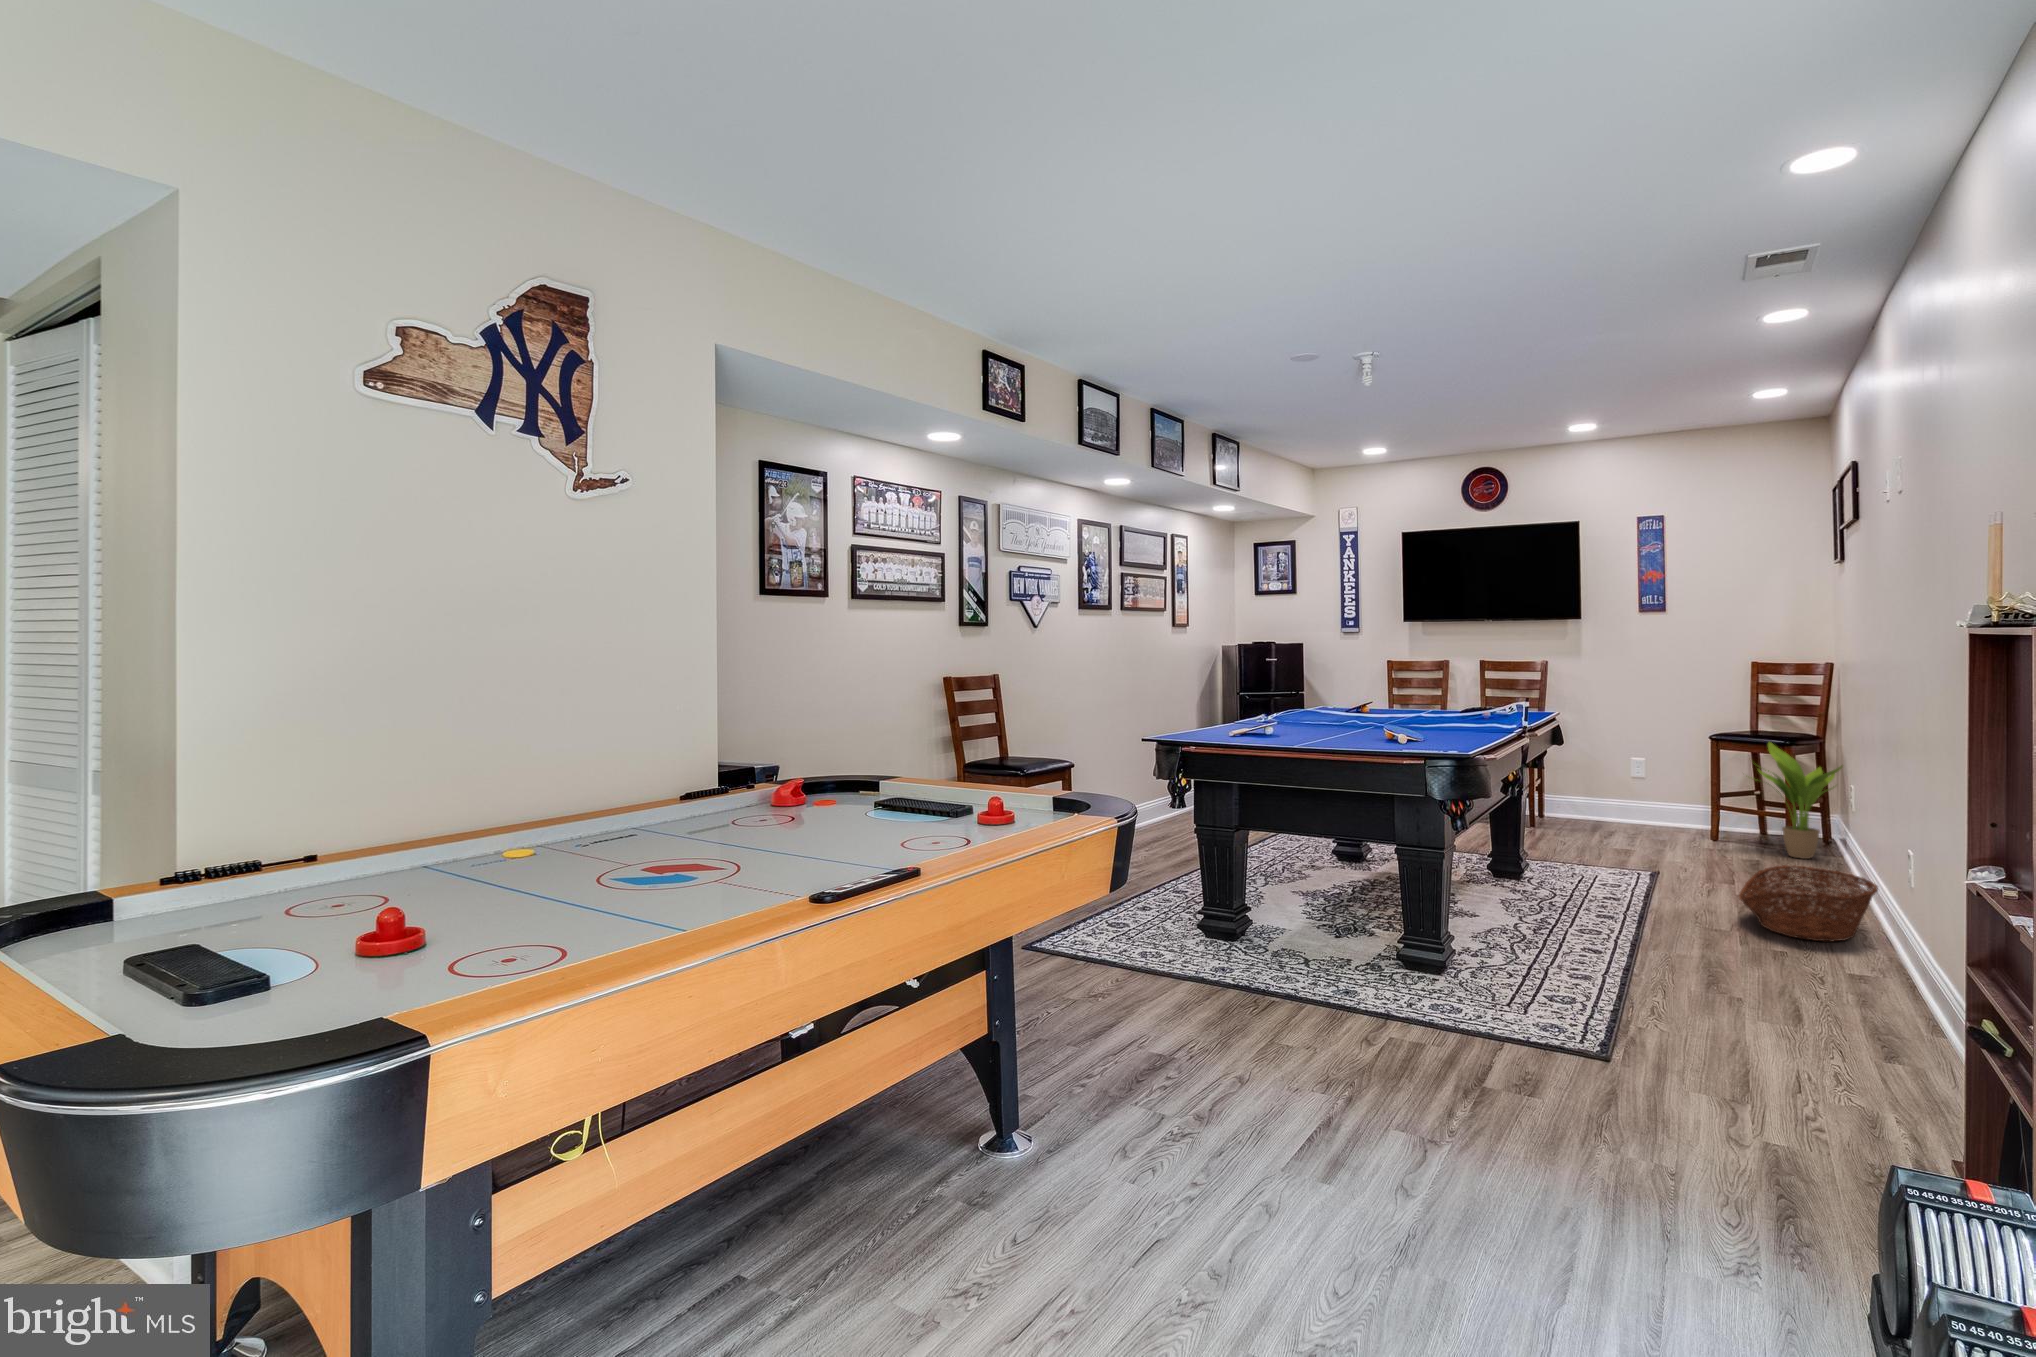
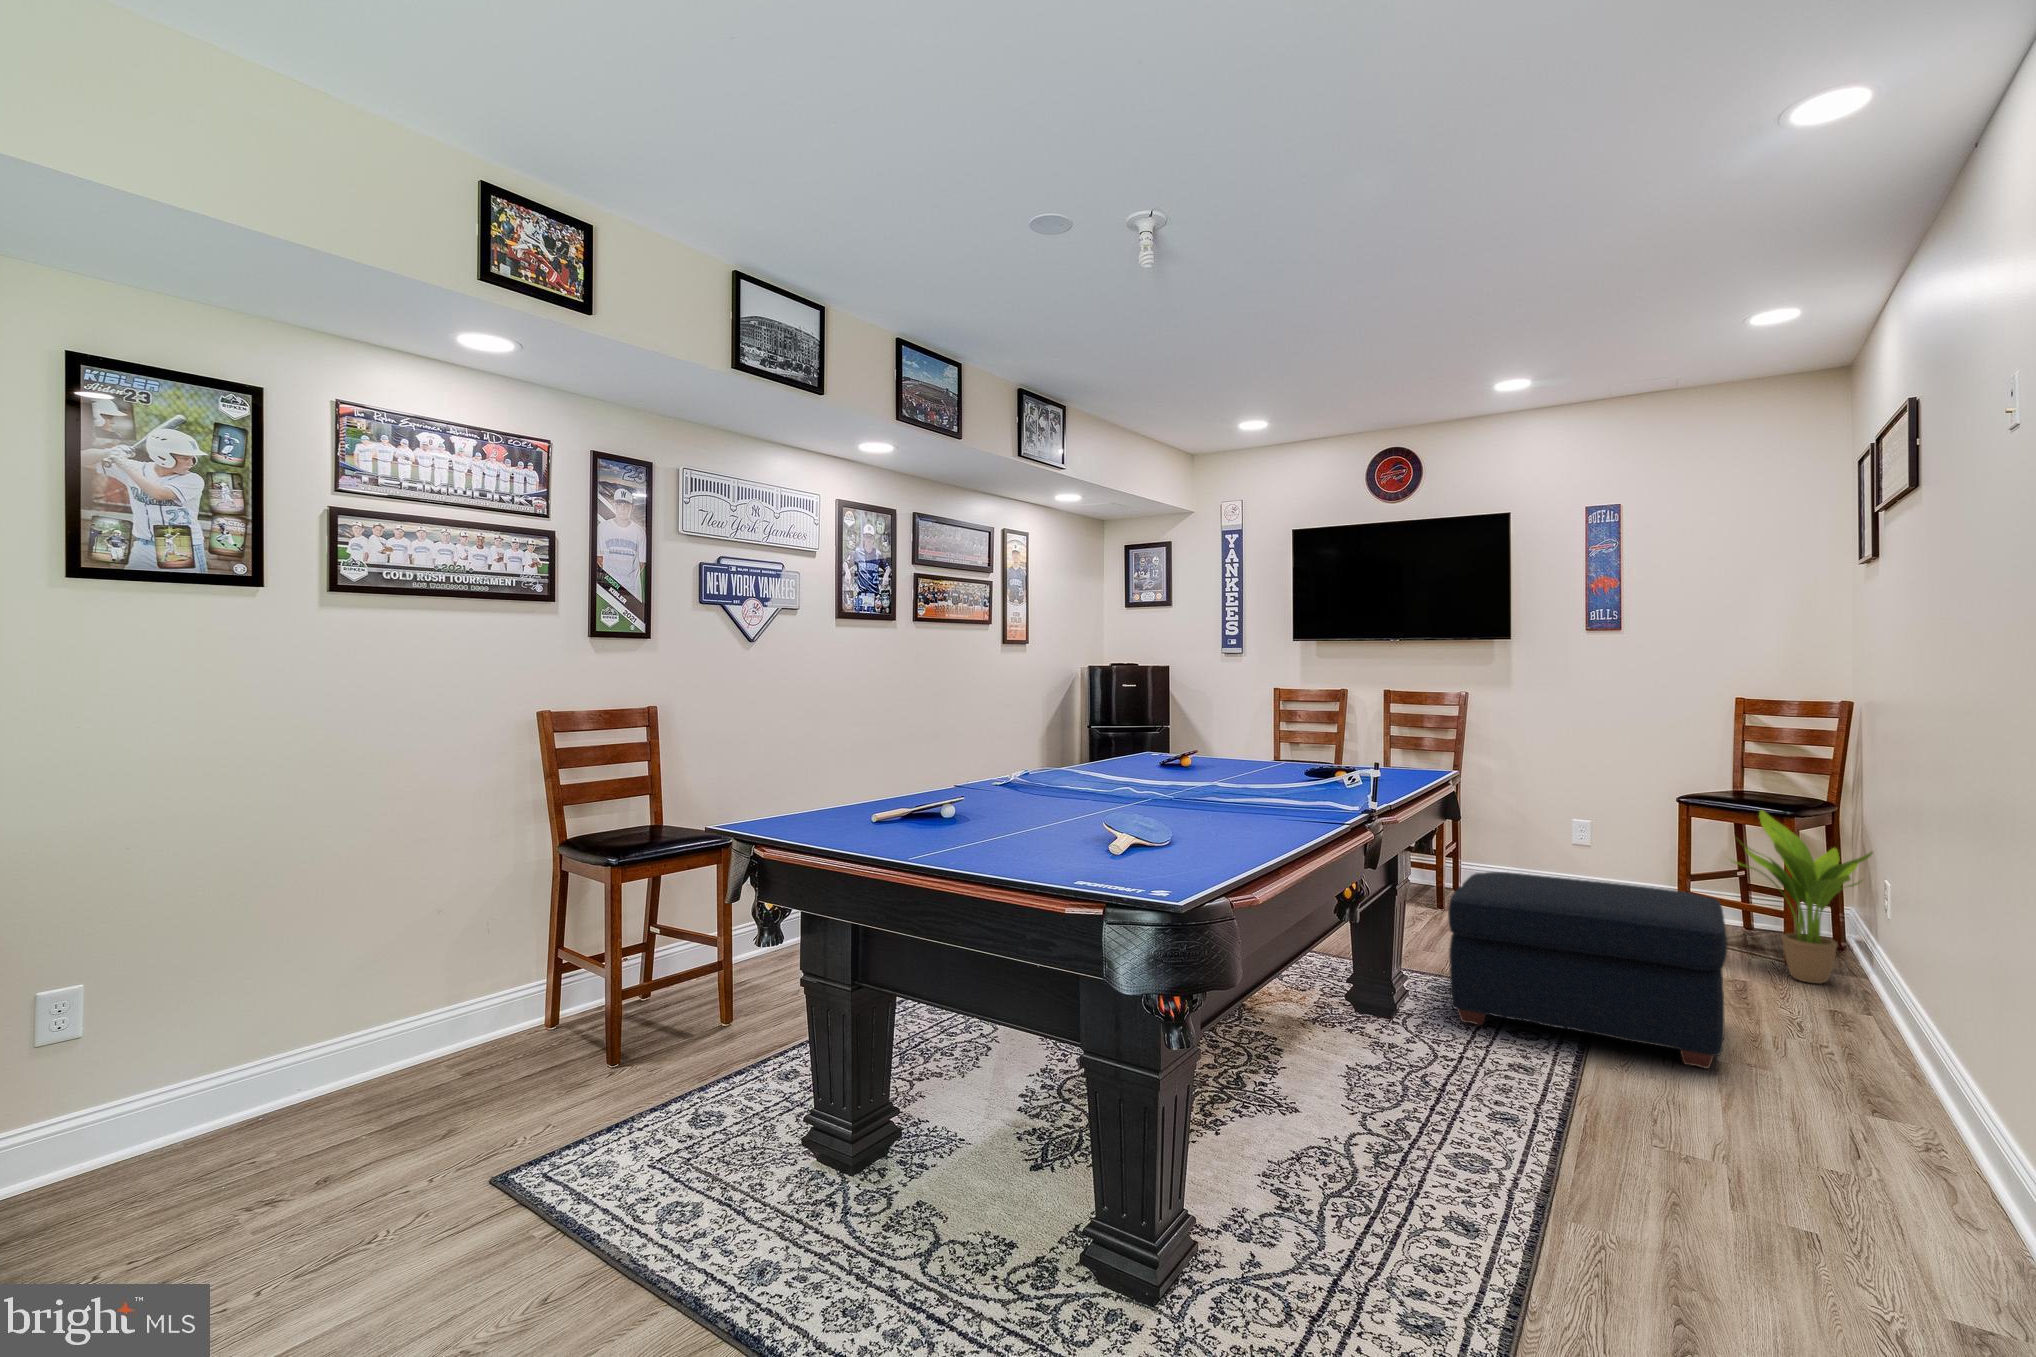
ottoman: none [1559,785,1743,896] -> present [1448,872,1728,1068]
basket: present [1739,865,1878,942] -> none [1721,1034,1975,1208]

